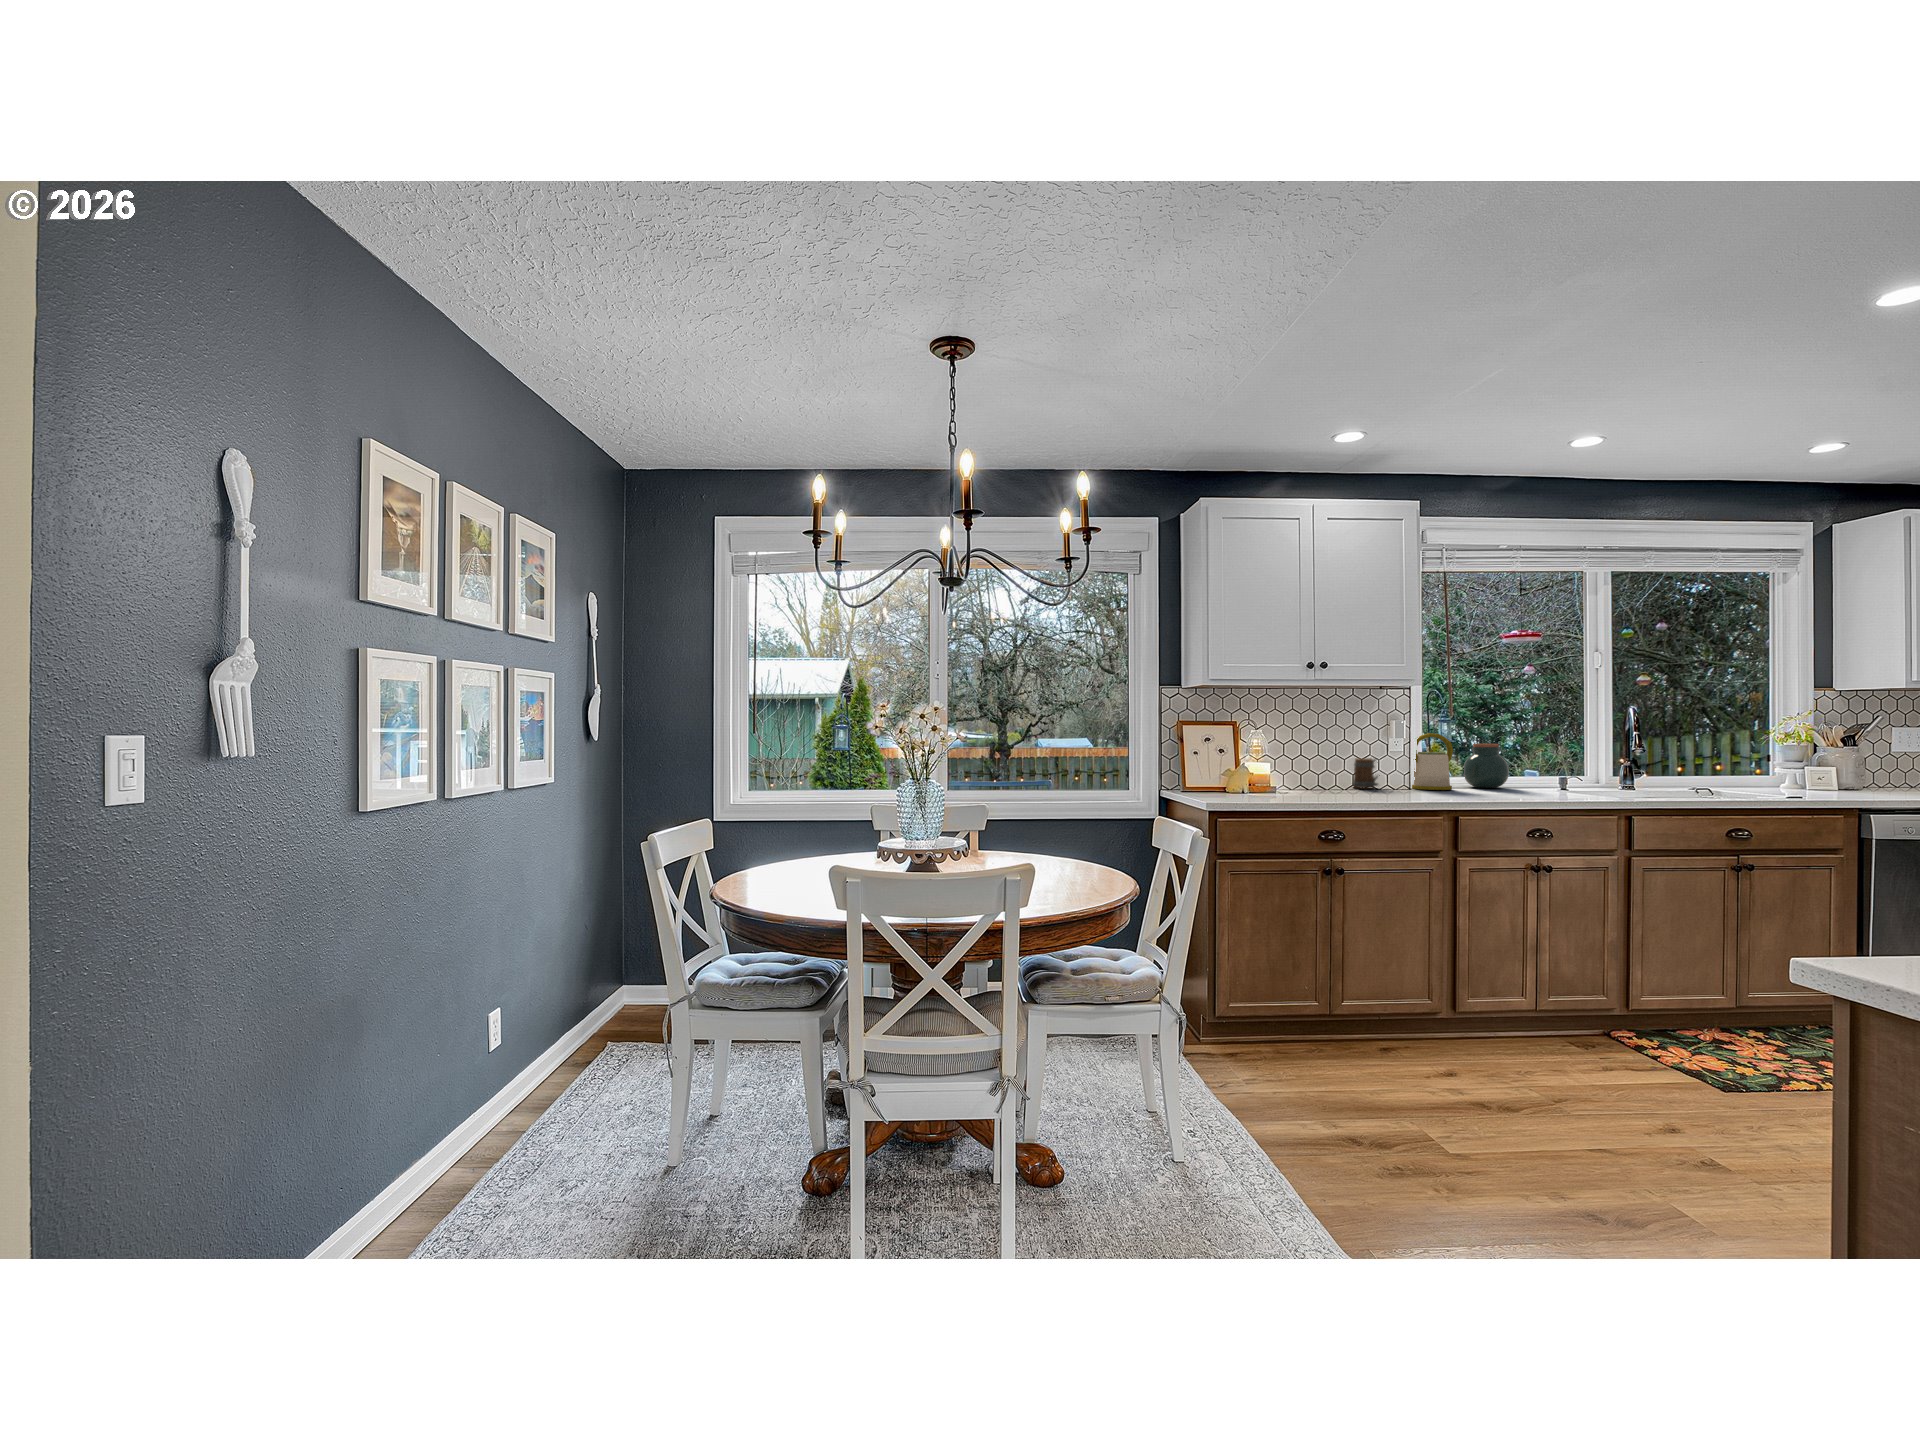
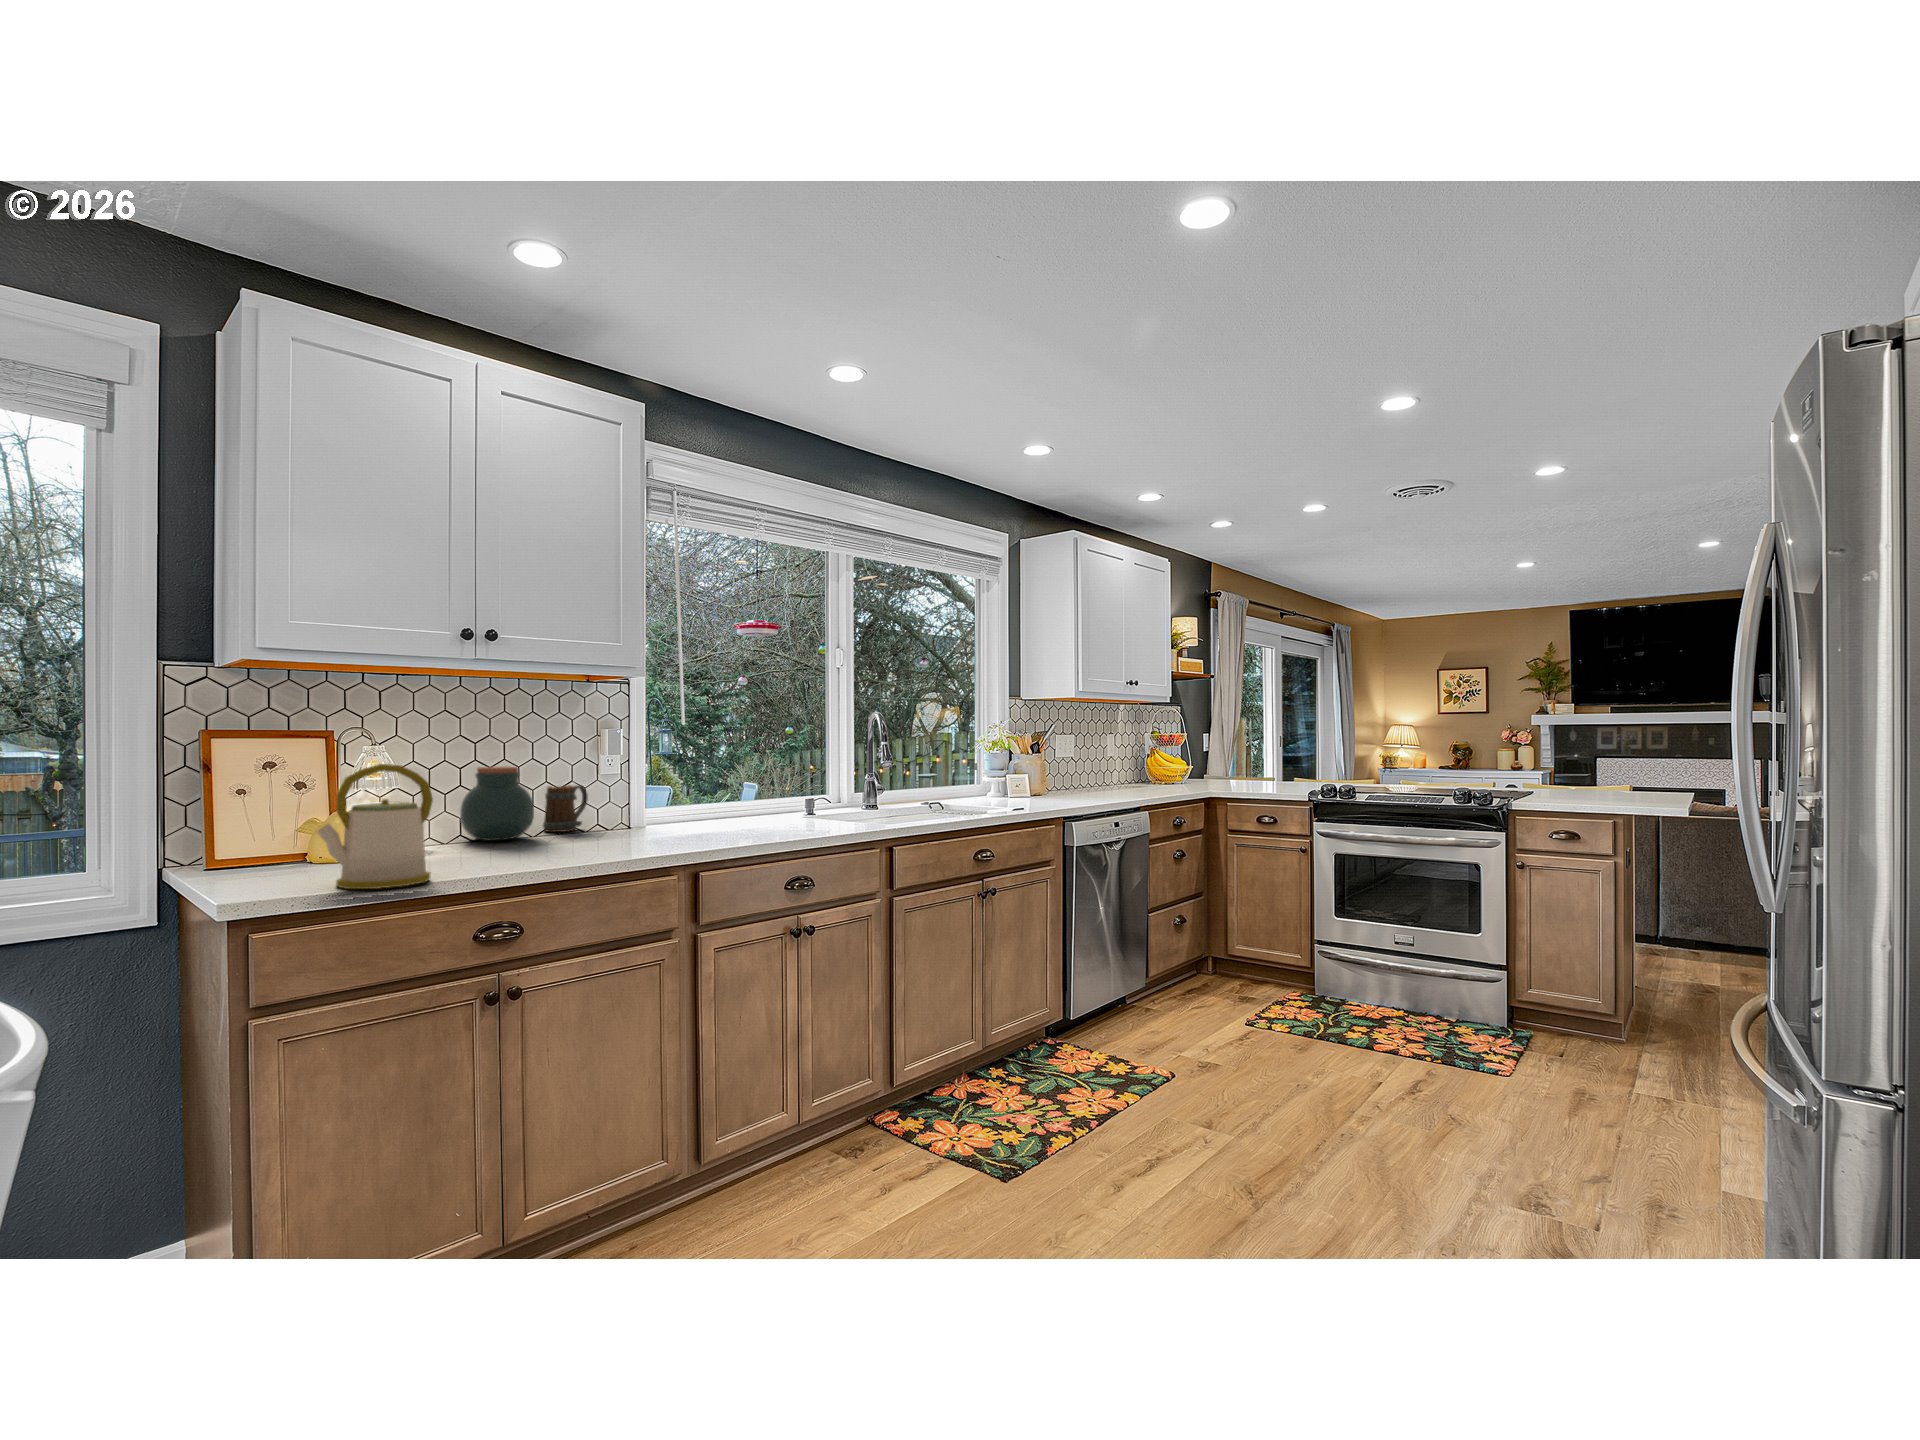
kettle: present [1412,733,1453,790] -> present [318,764,433,889]
jar: present [1463,744,1509,788] -> present [460,767,534,841]

